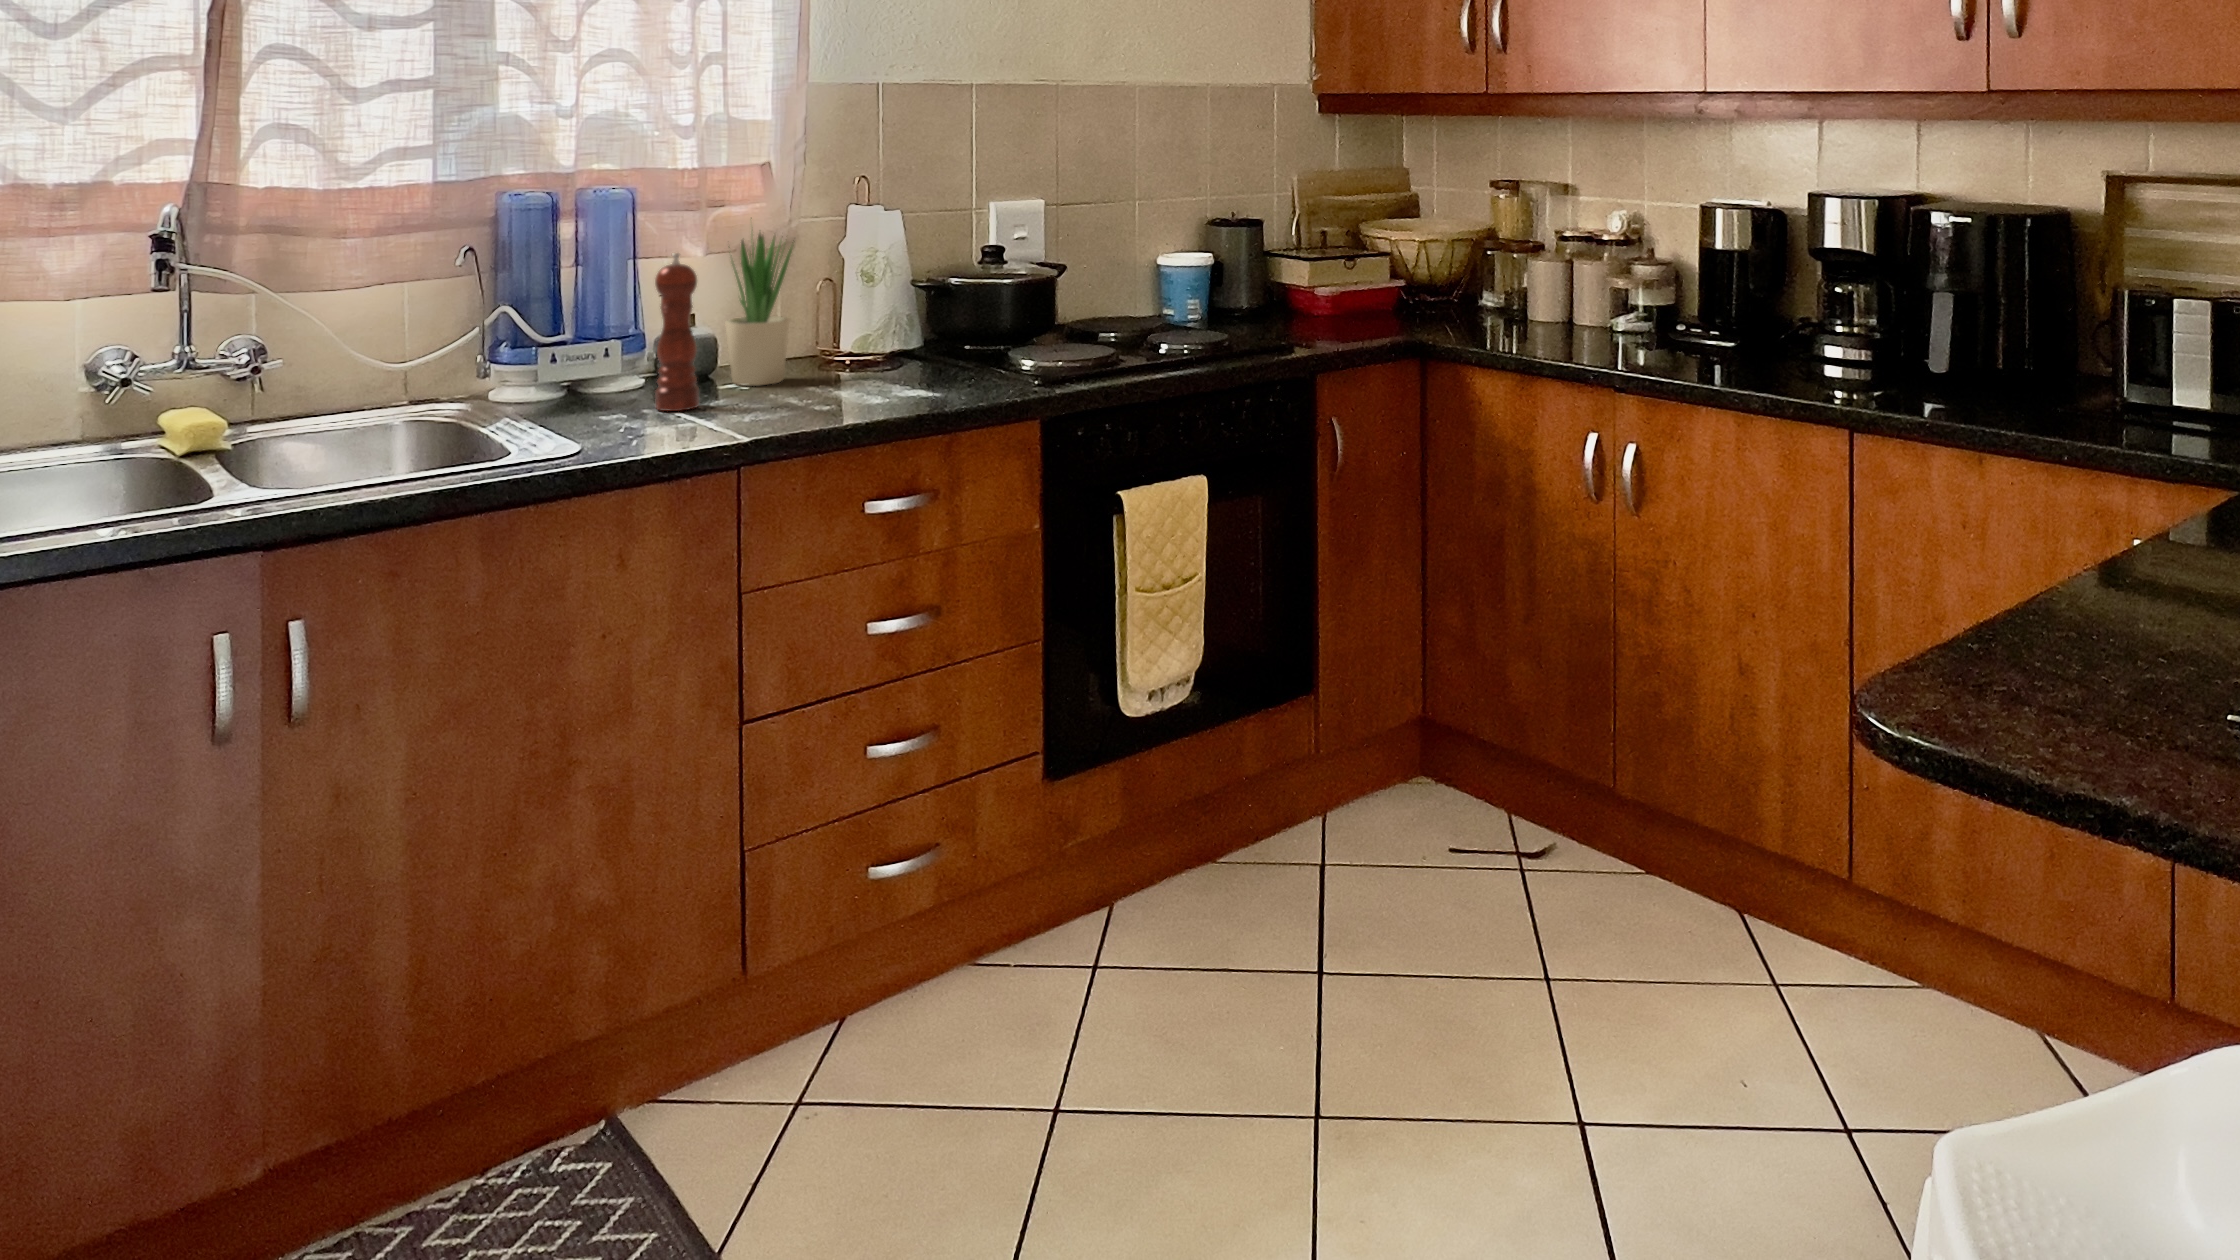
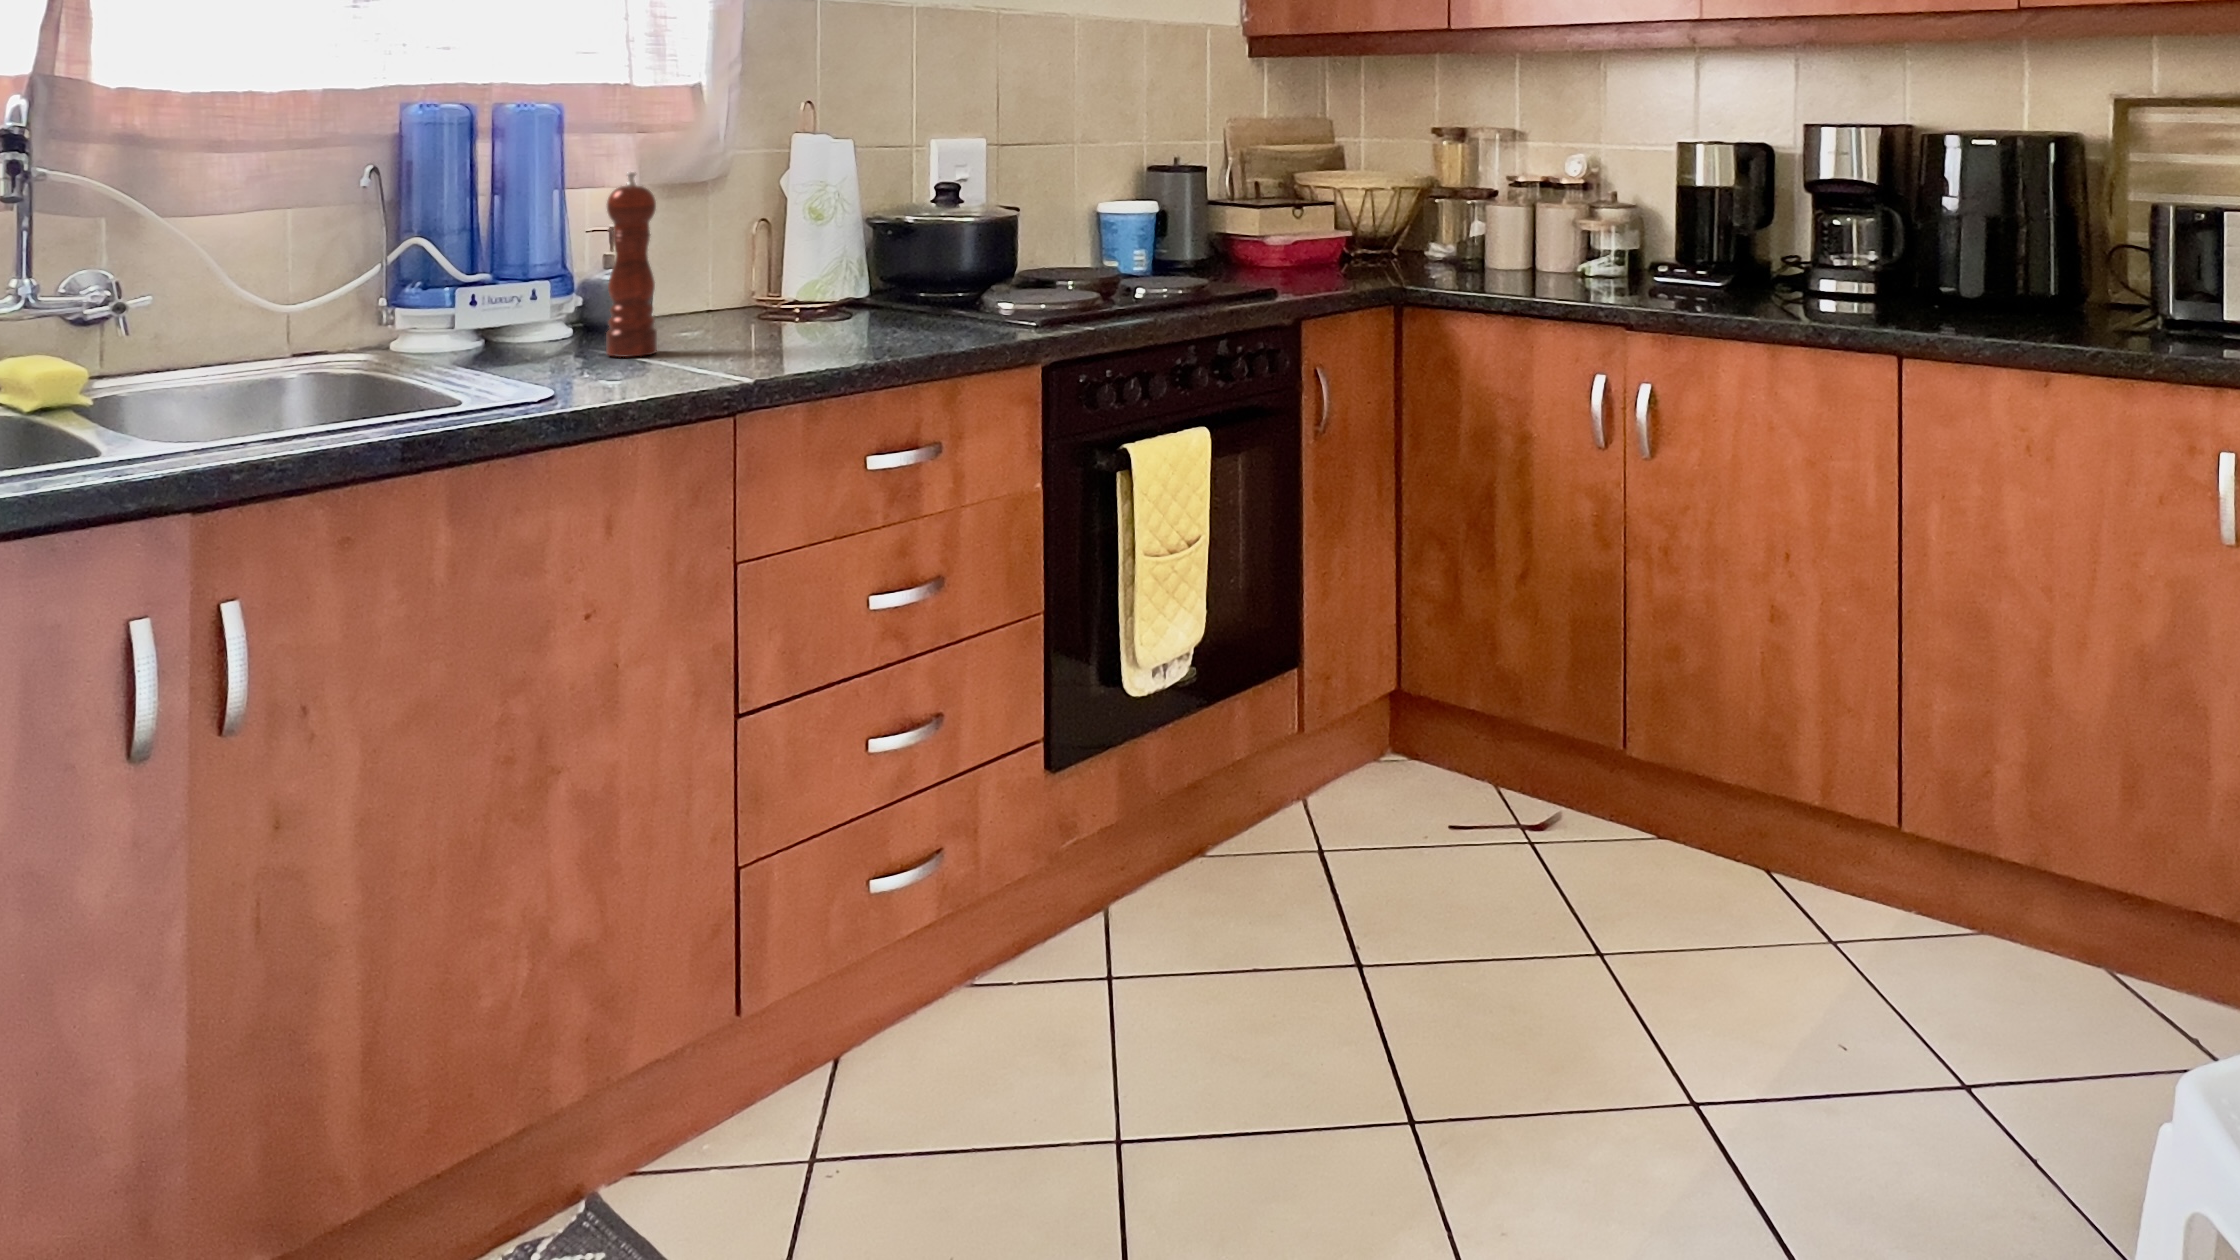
potted plant: present [725,233,792,385] -> none [668,129,752,333]

